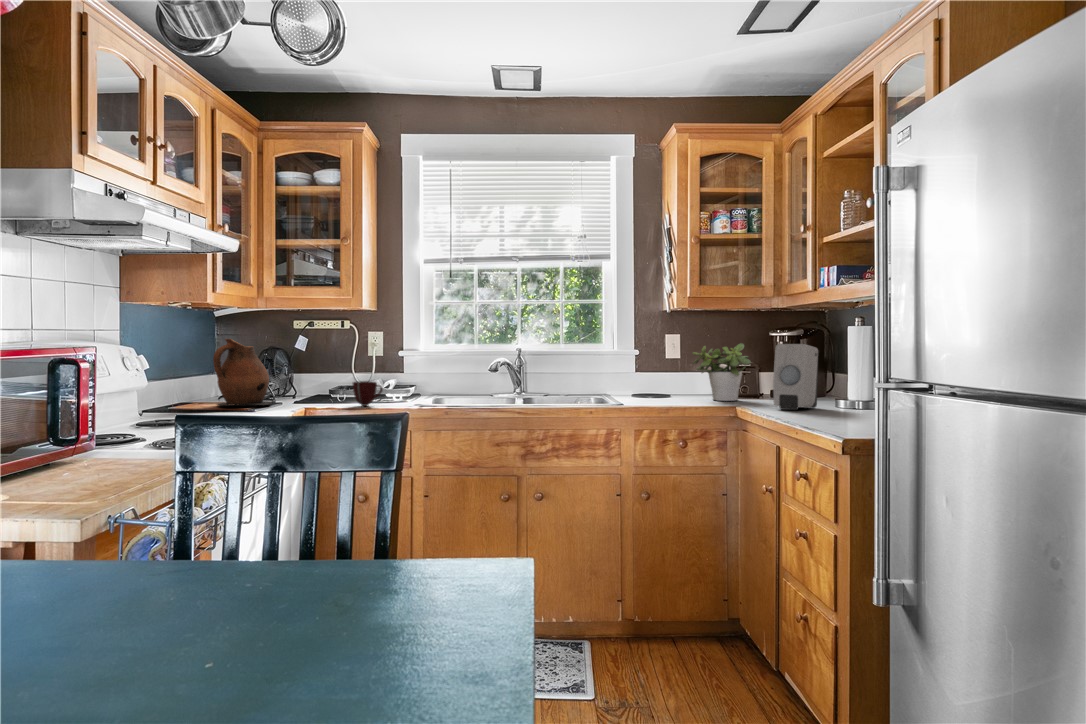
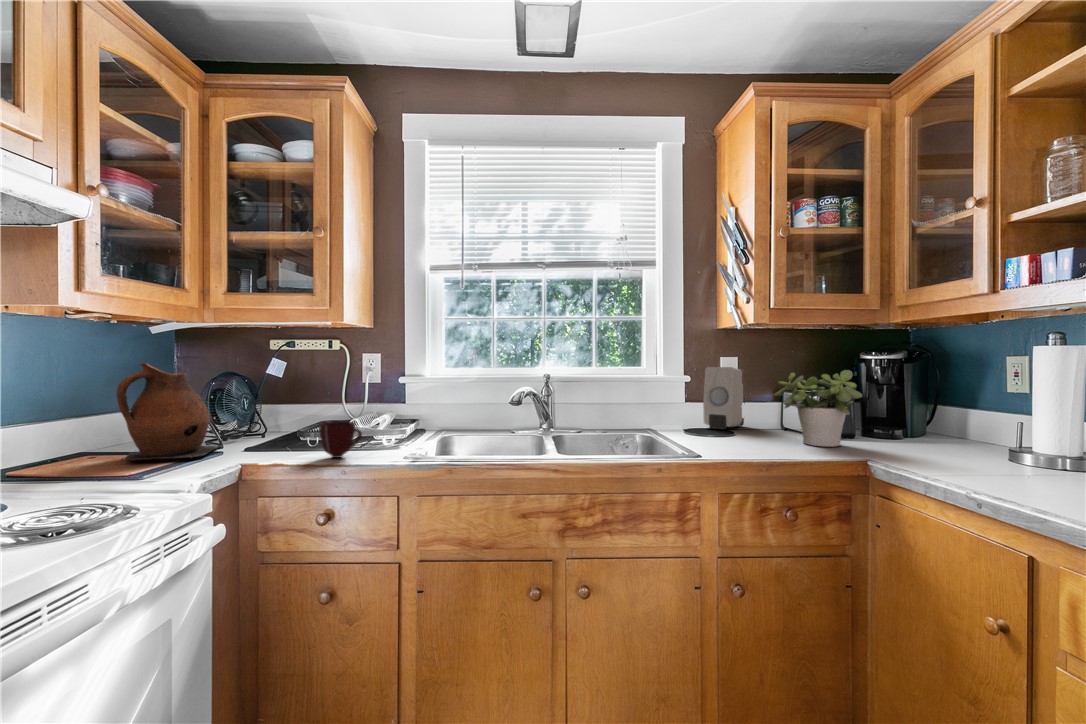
soap dispenser: present [773,344,819,410] -> present [703,367,744,429]

